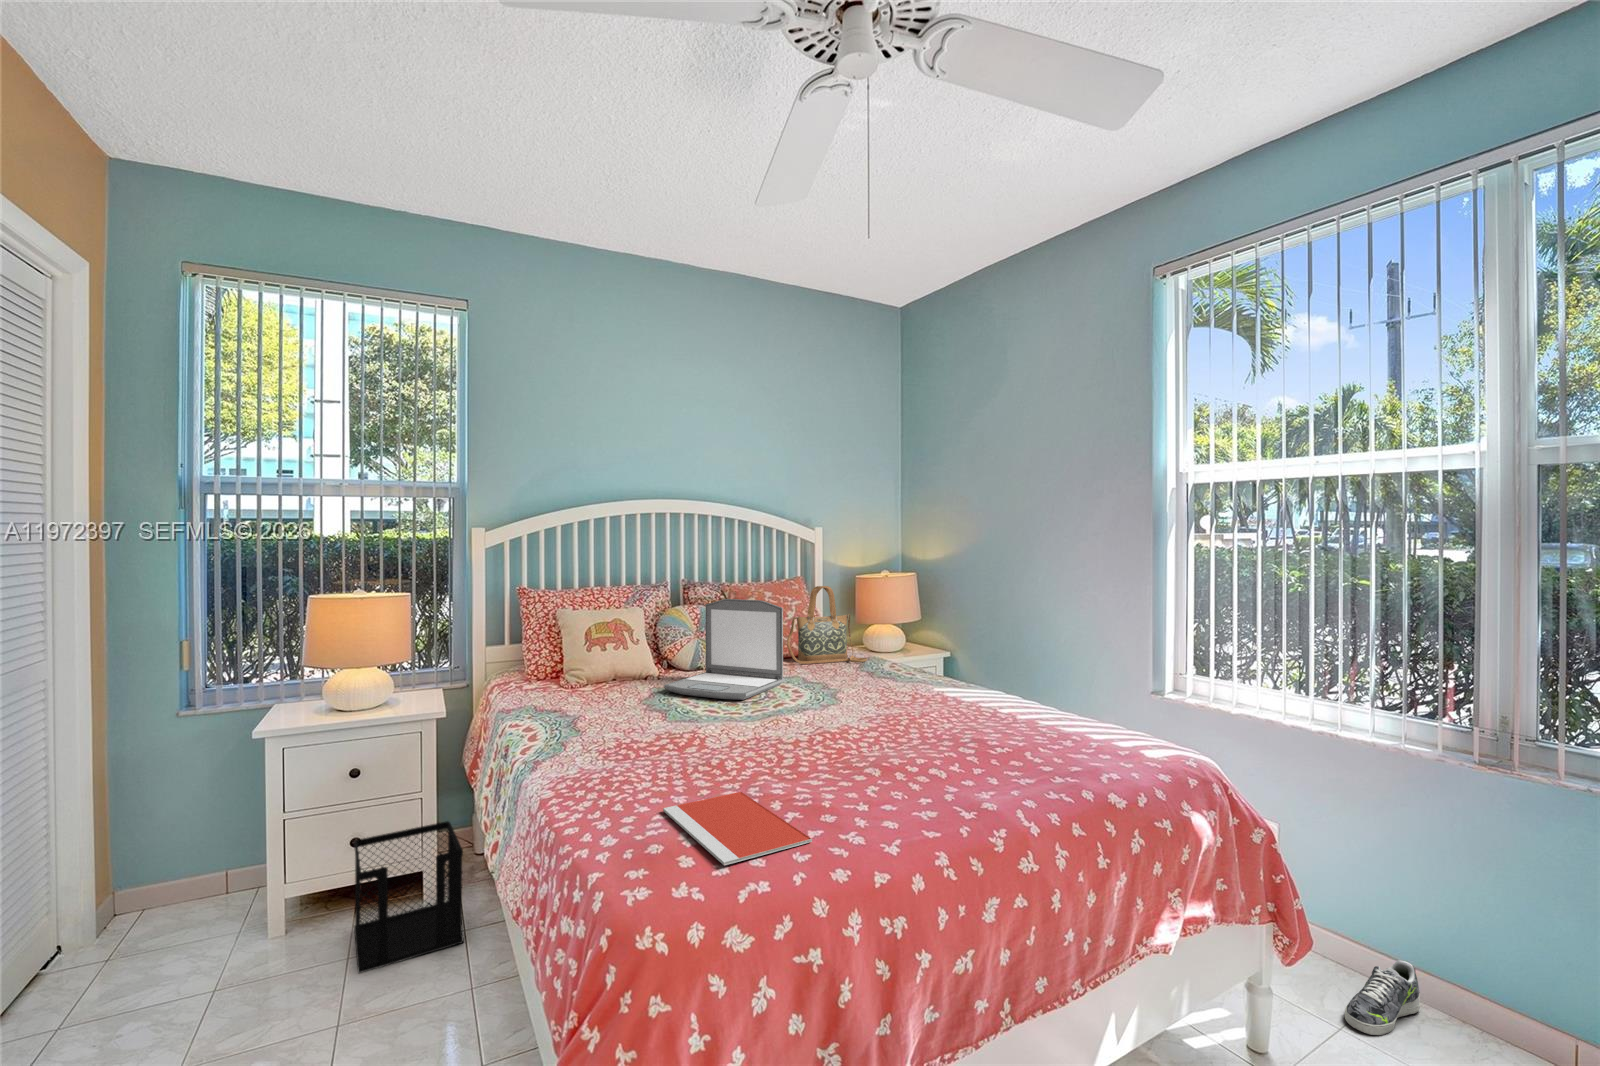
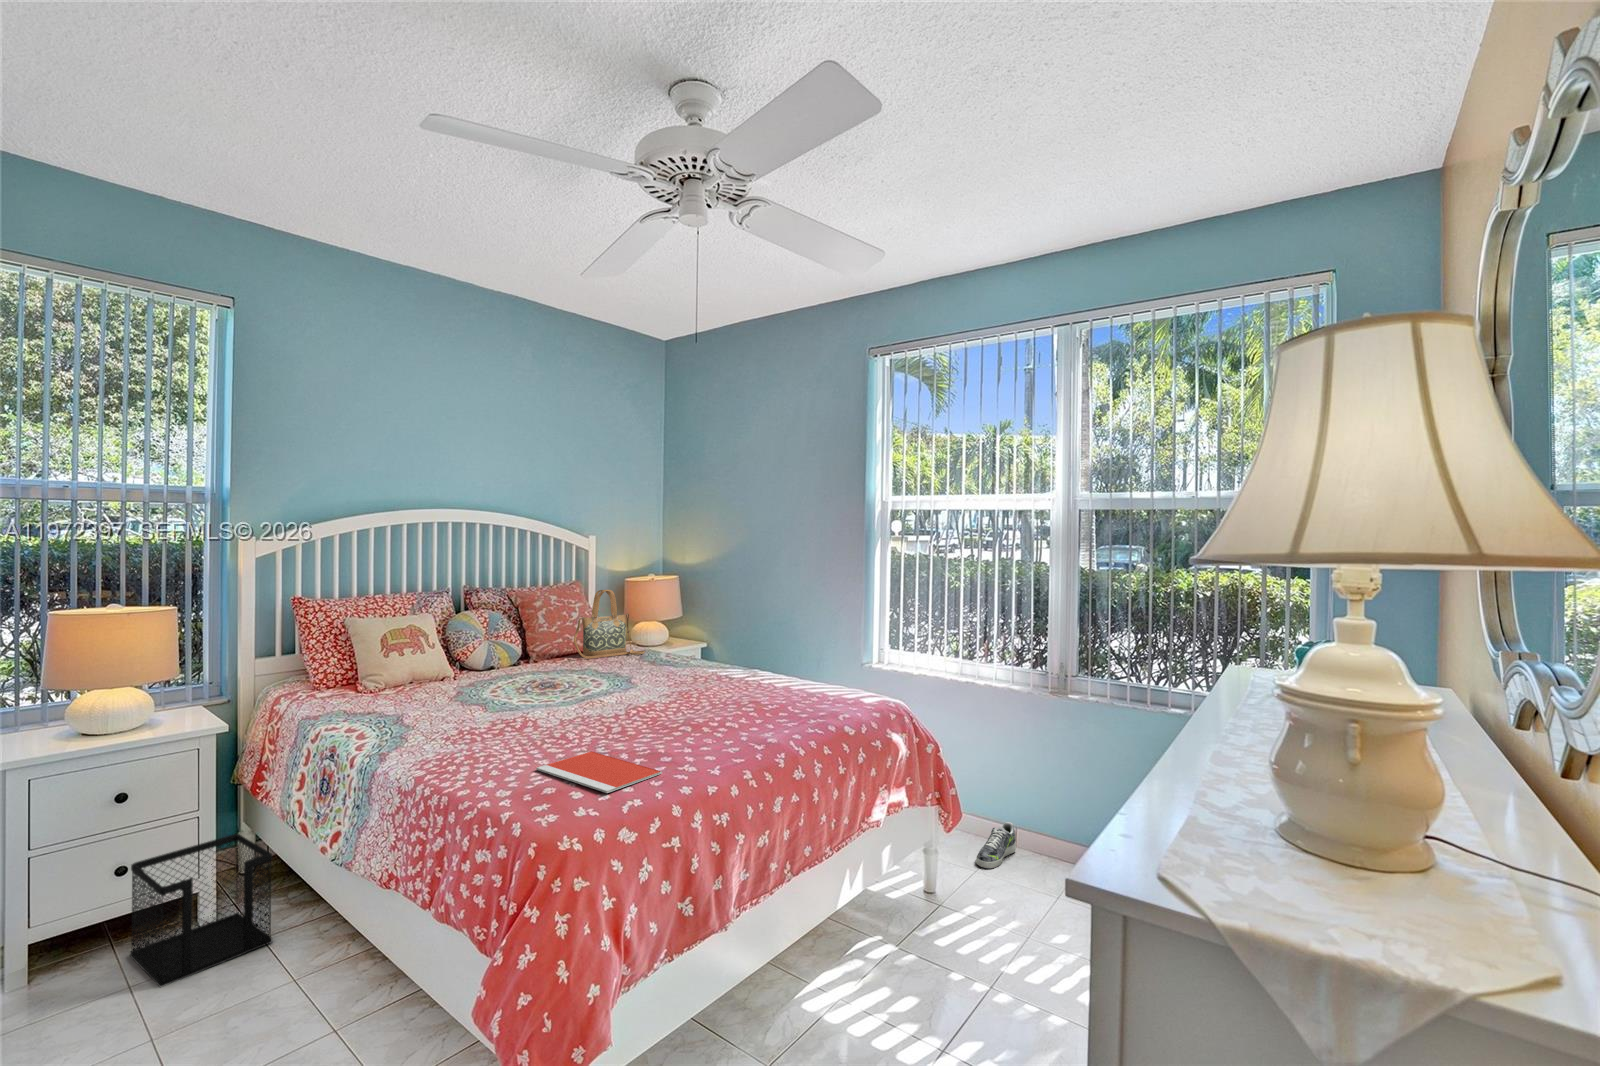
laptop: present [664,599,784,700] -> none [471,604,581,691]

